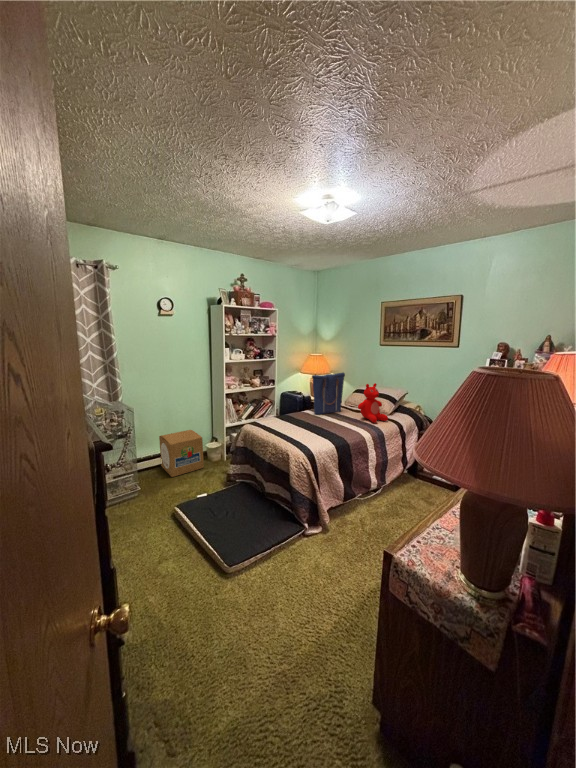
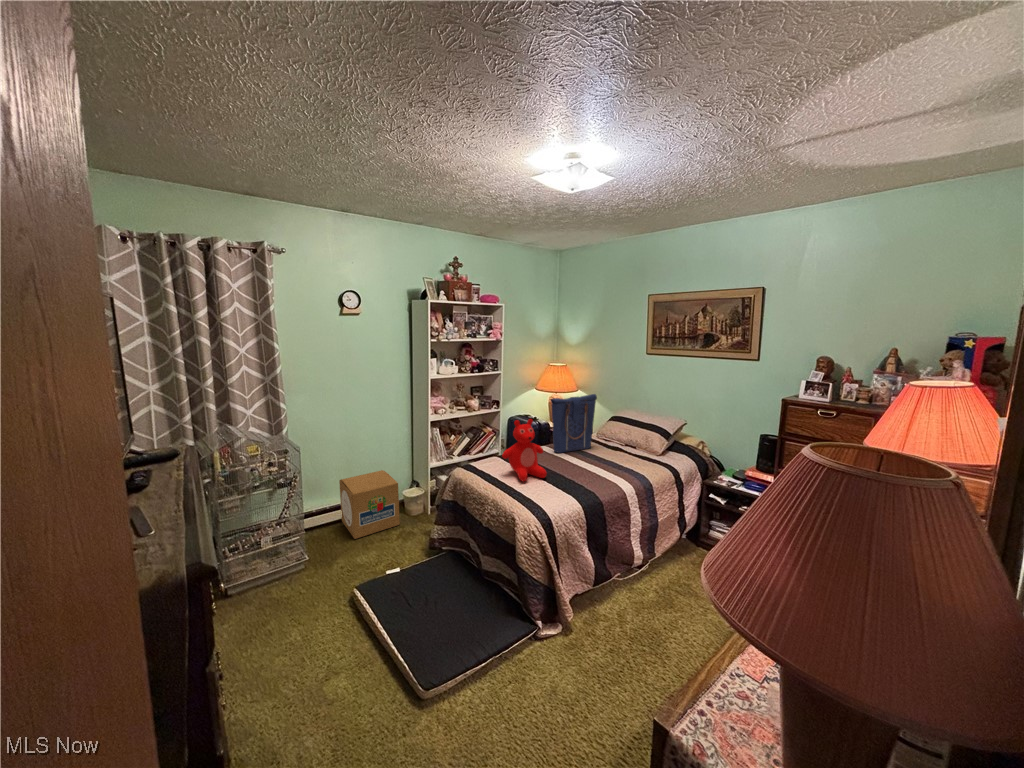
teddy bear: present [358,383,388,423] -> present [502,419,547,481]

